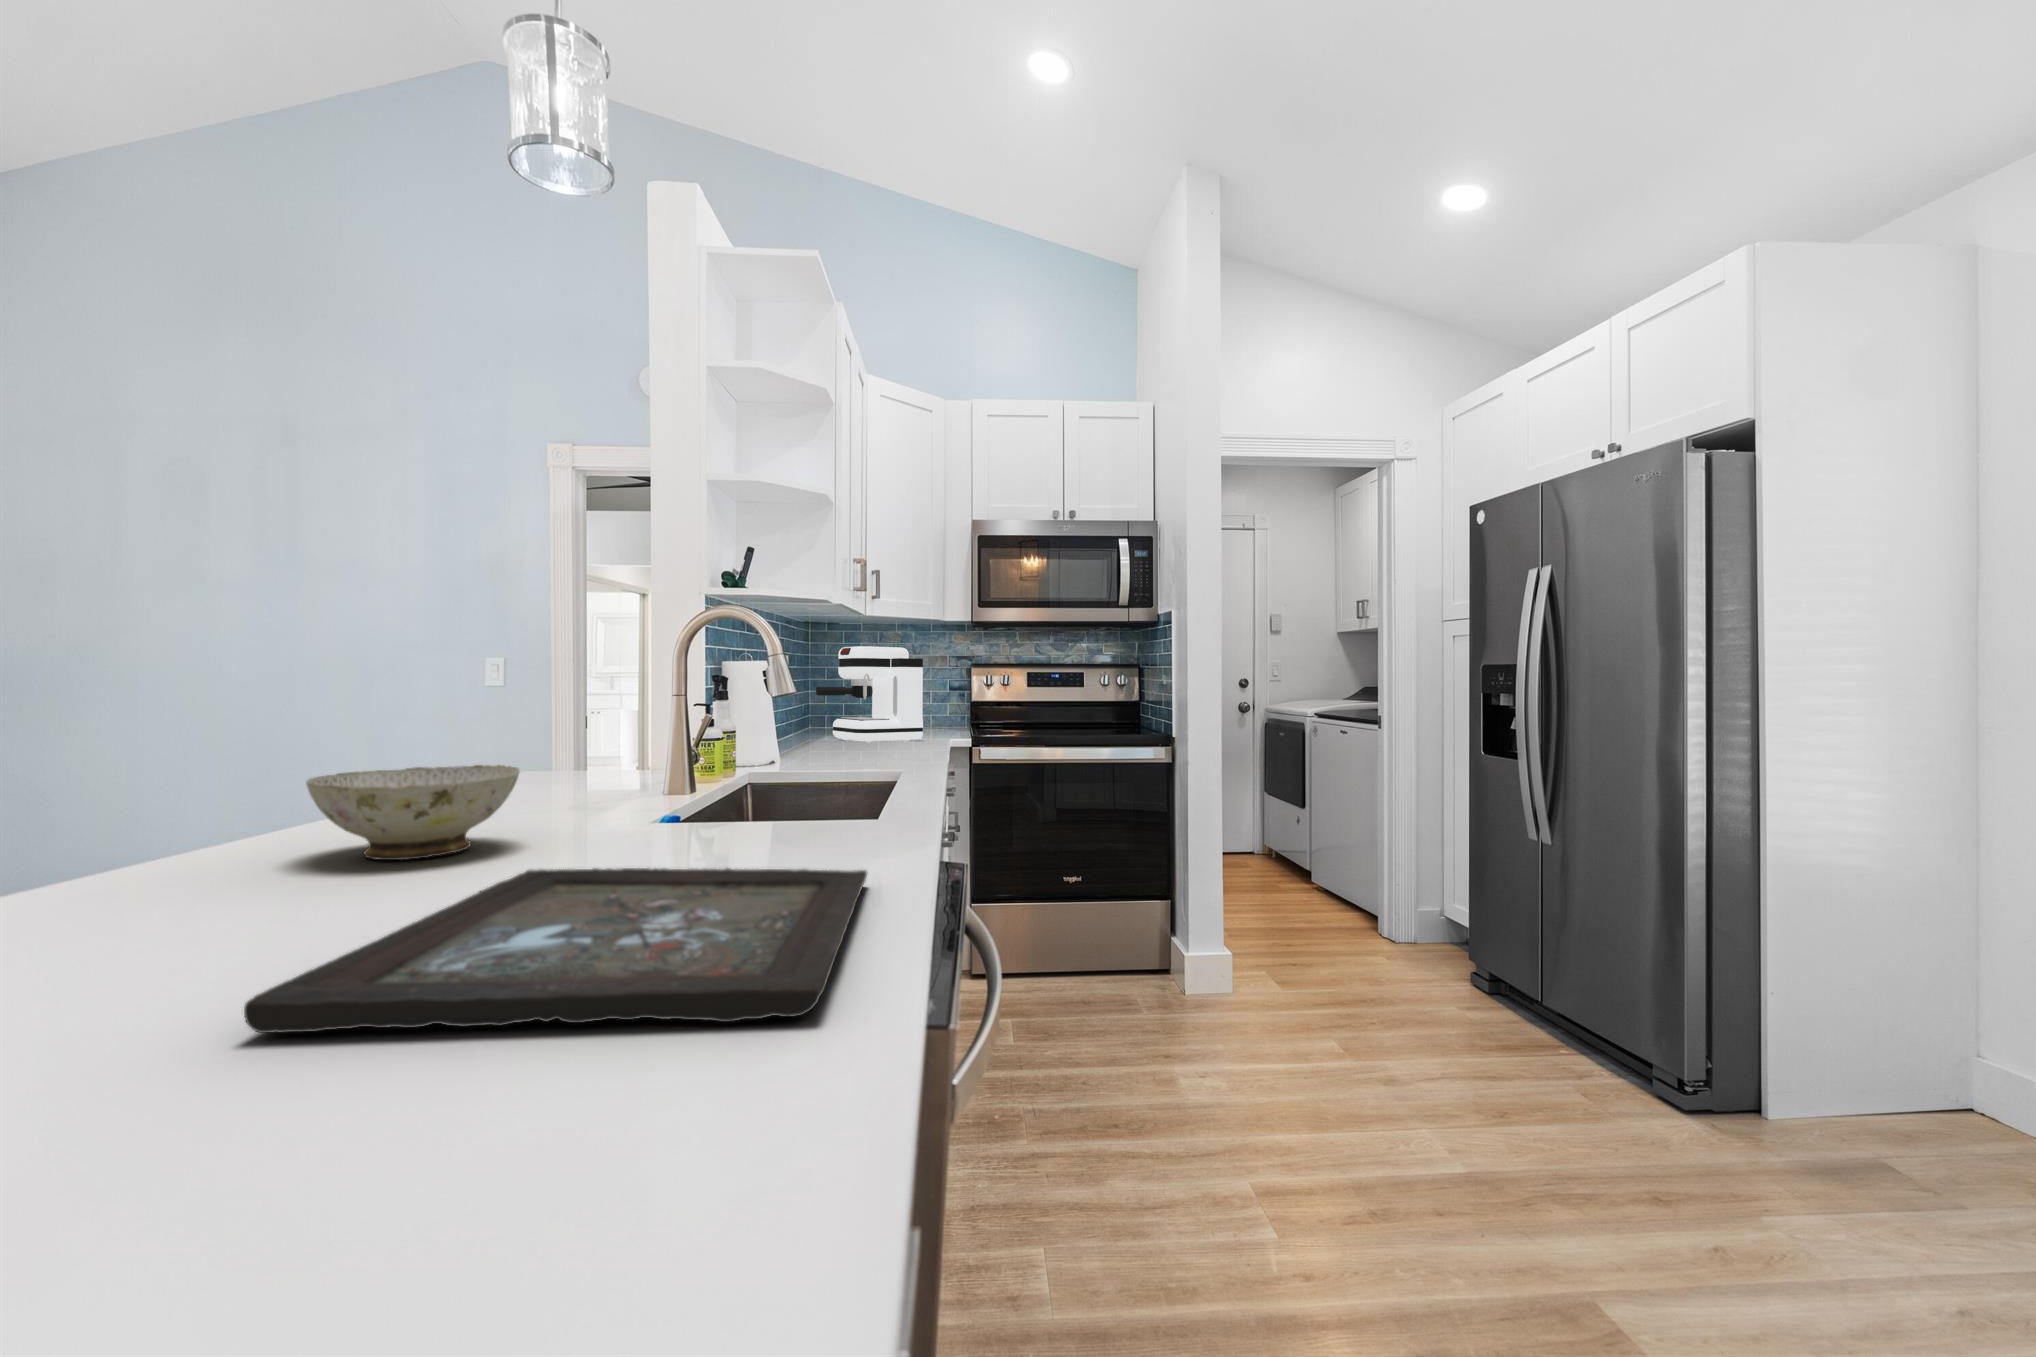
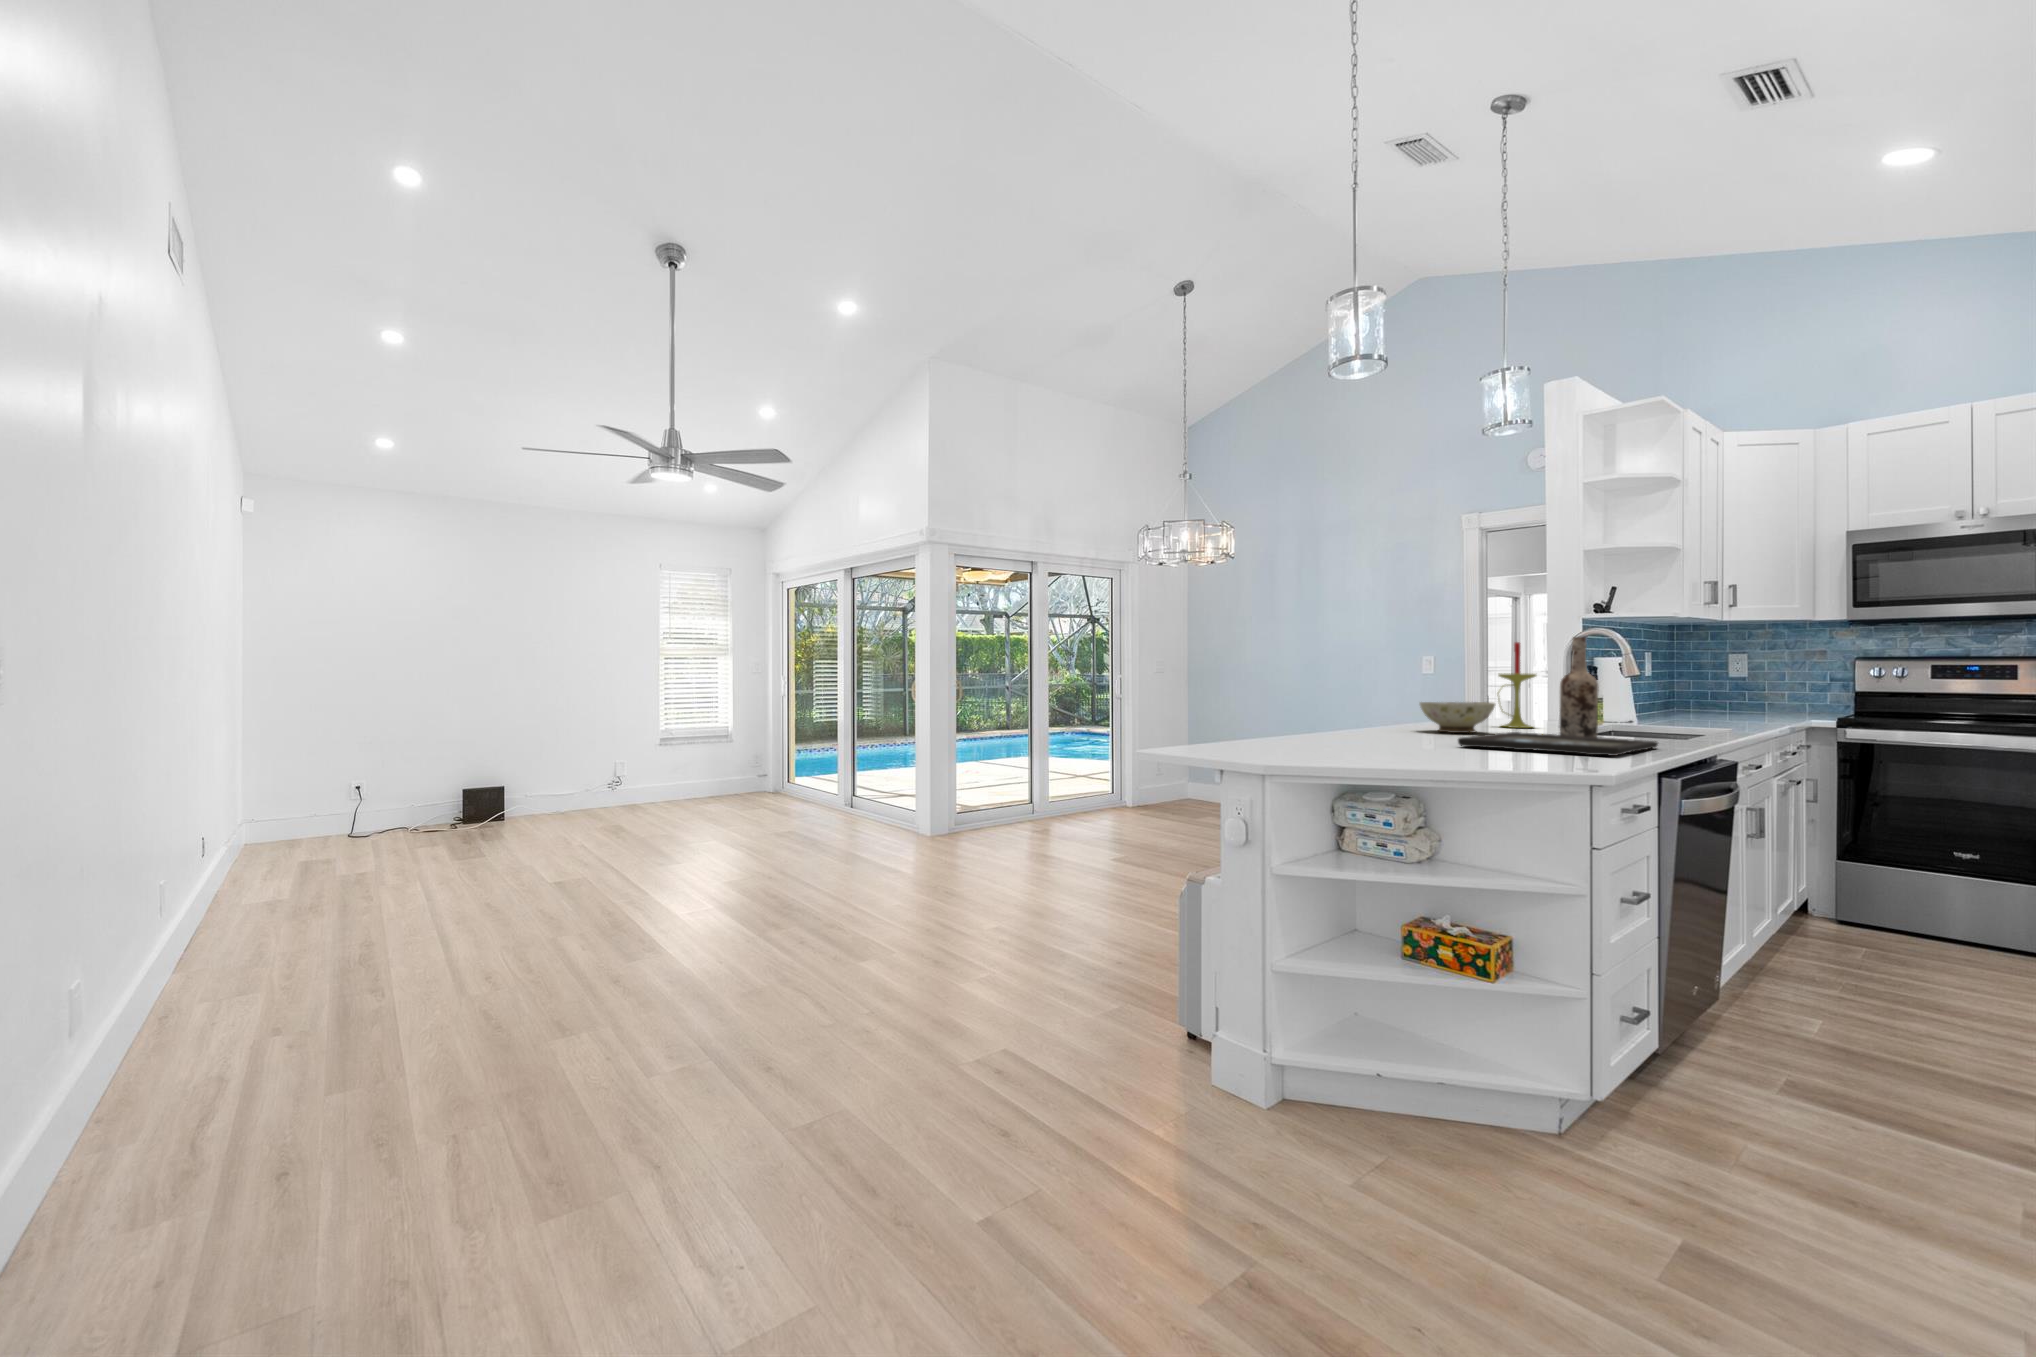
wine bottle: none [659,611,739,857] -> present [1560,637,1599,737]
candle: none [546,620,628,806] -> present [1498,642,1536,728]
coffee maker: present [816,646,923,744] -> none [1675,646,1782,720]

